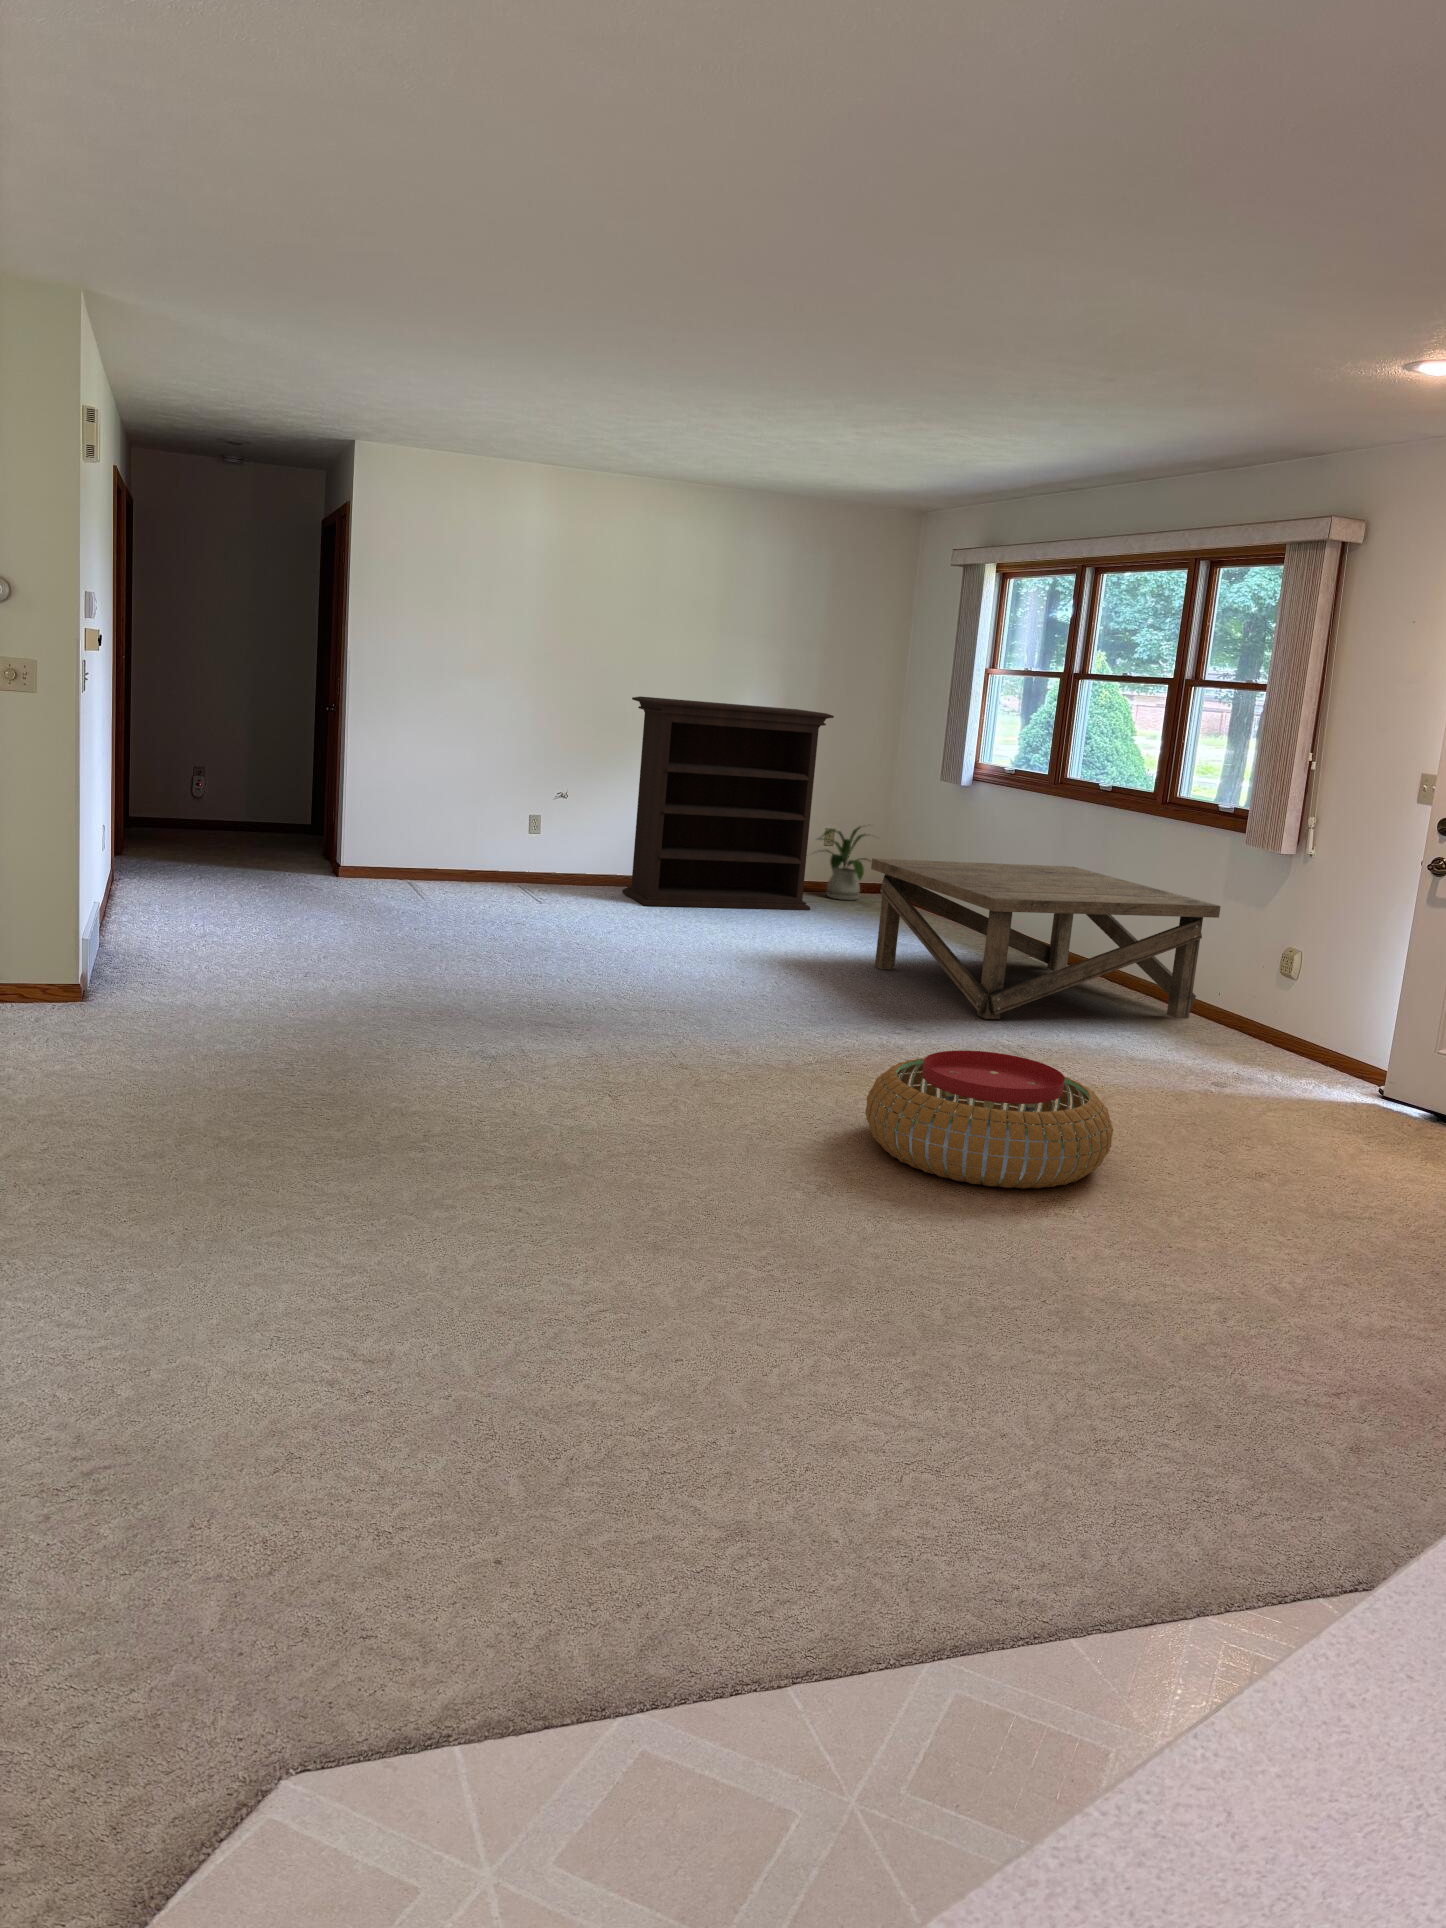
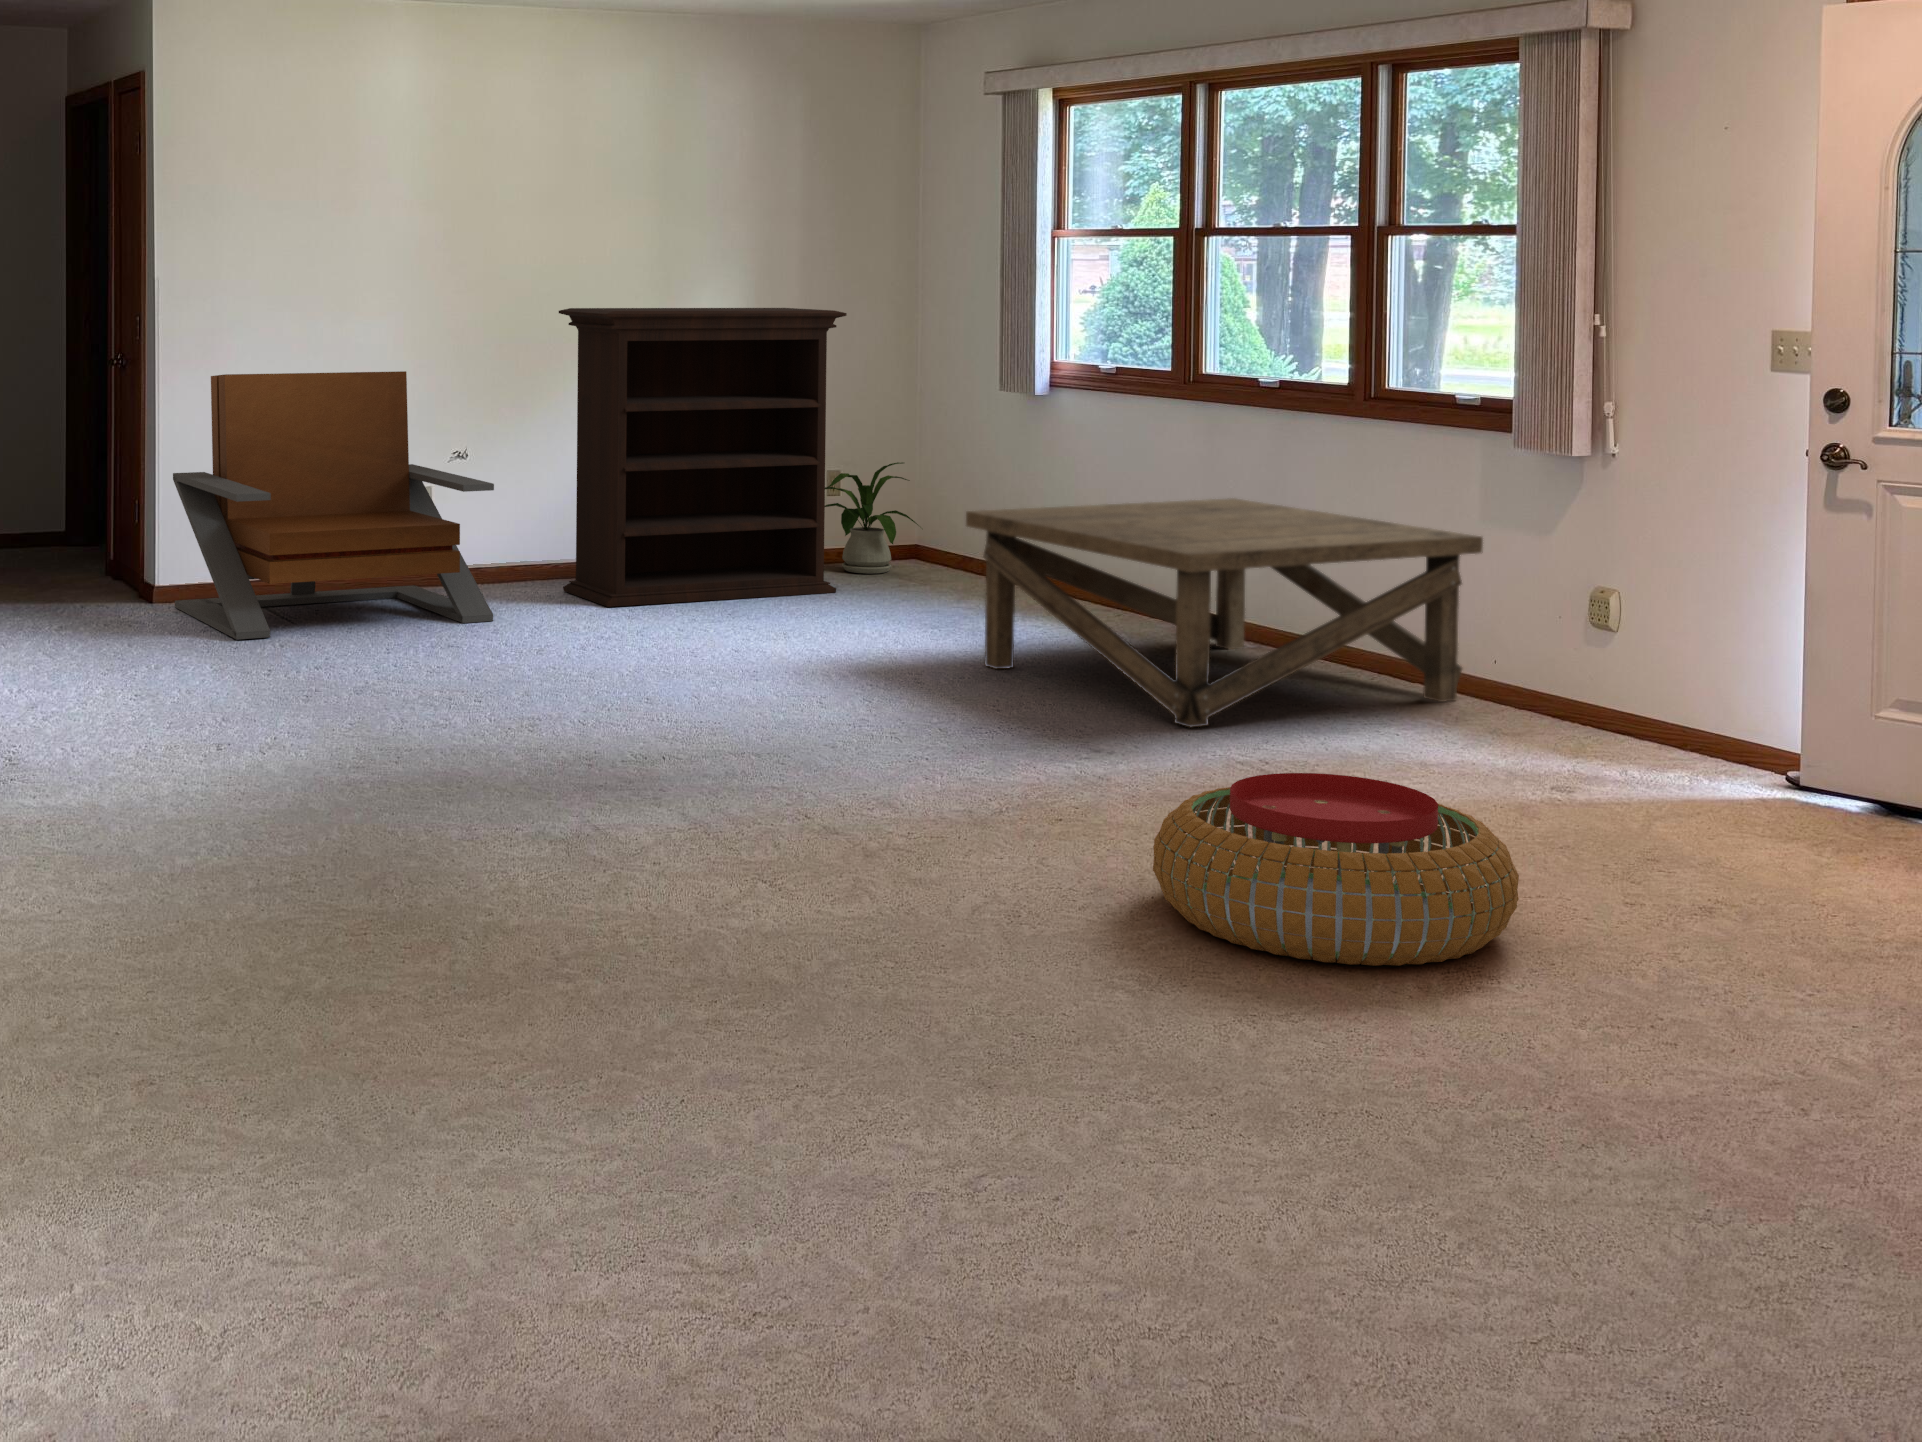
lounge chair: none [349,722,565,908] -> present [173,371,494,640]

